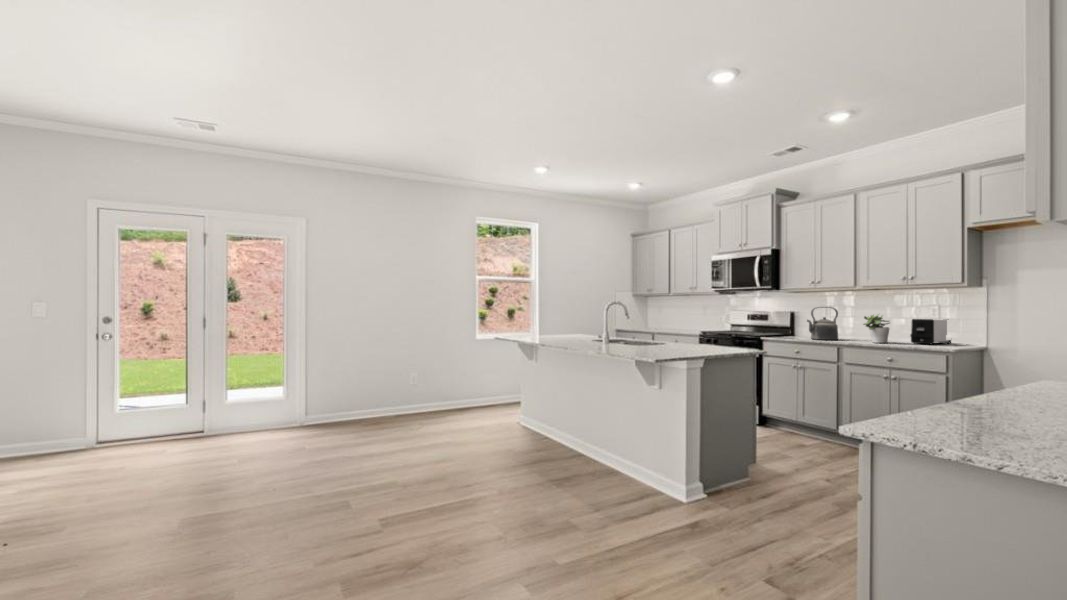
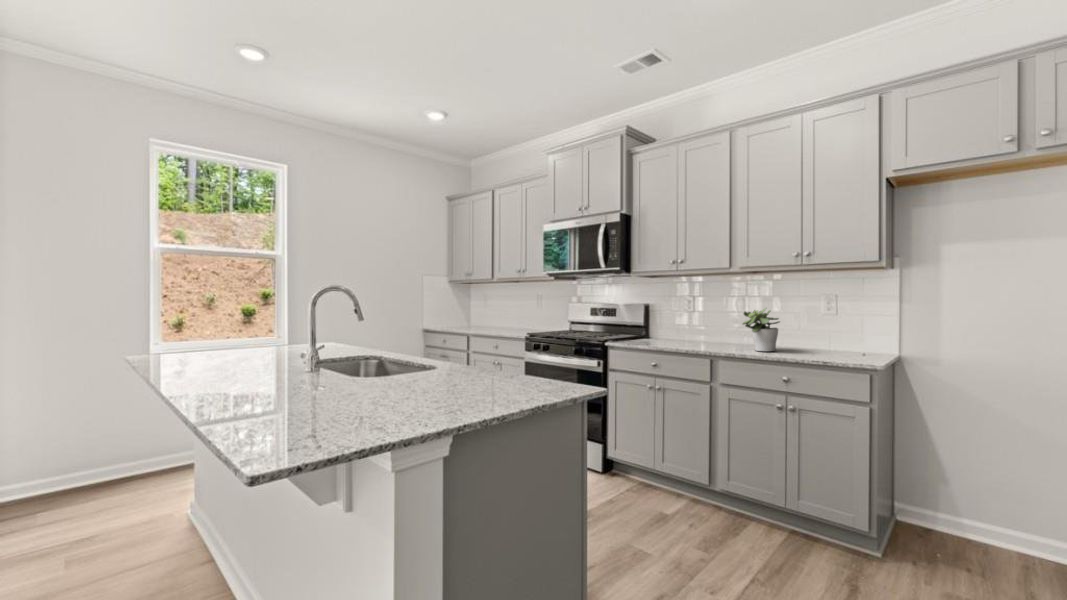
kettle: present [807,307,838,340] -> none [667,298,709,347]
toaster: present [910,319,951,344] -> none [805,314,852,353]

